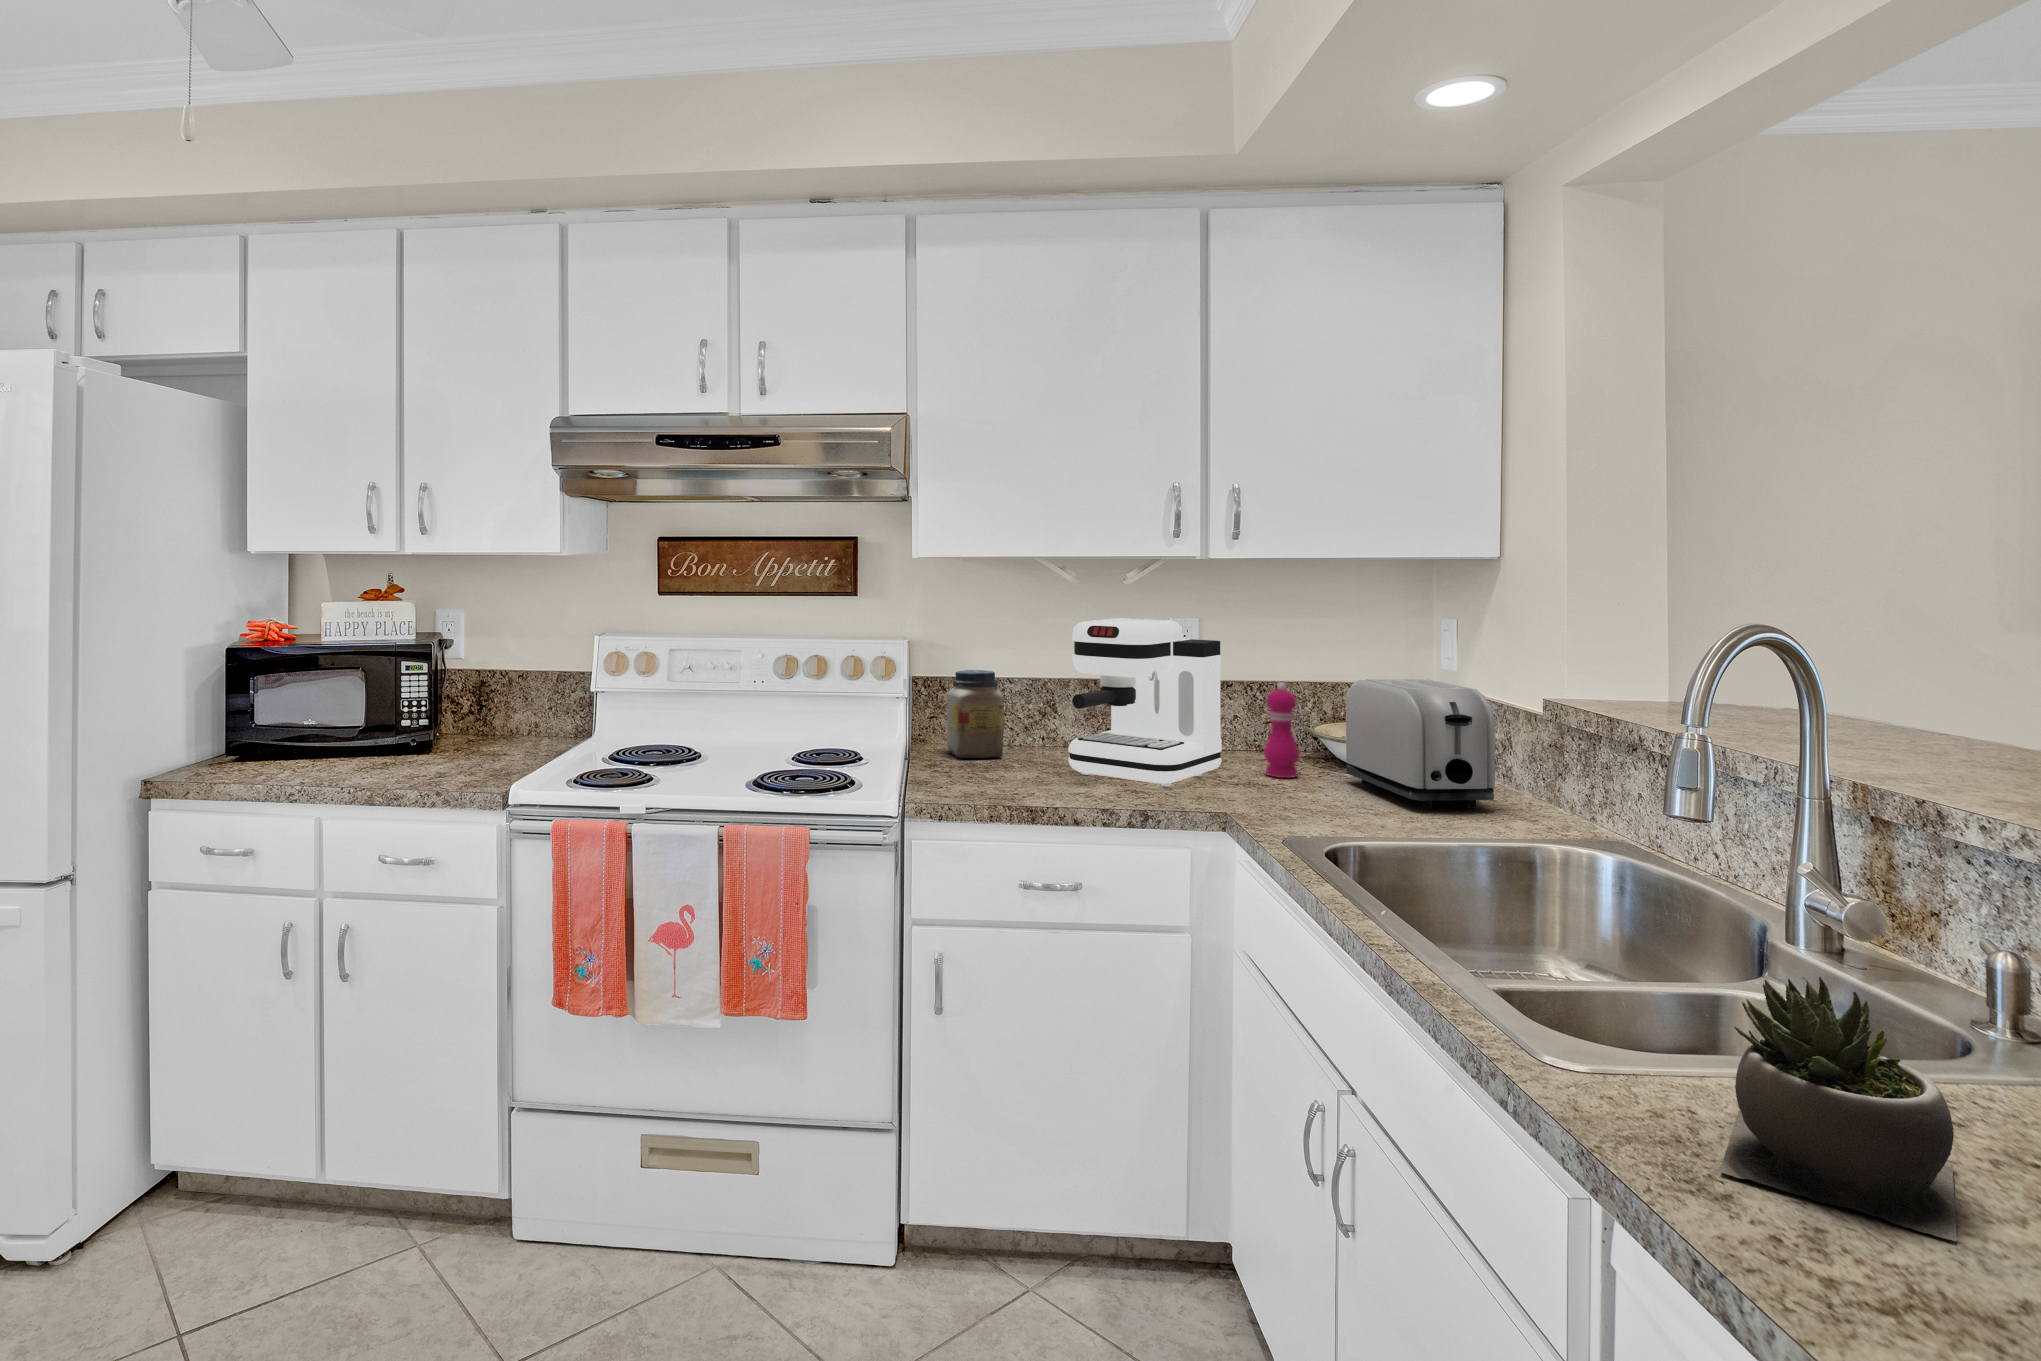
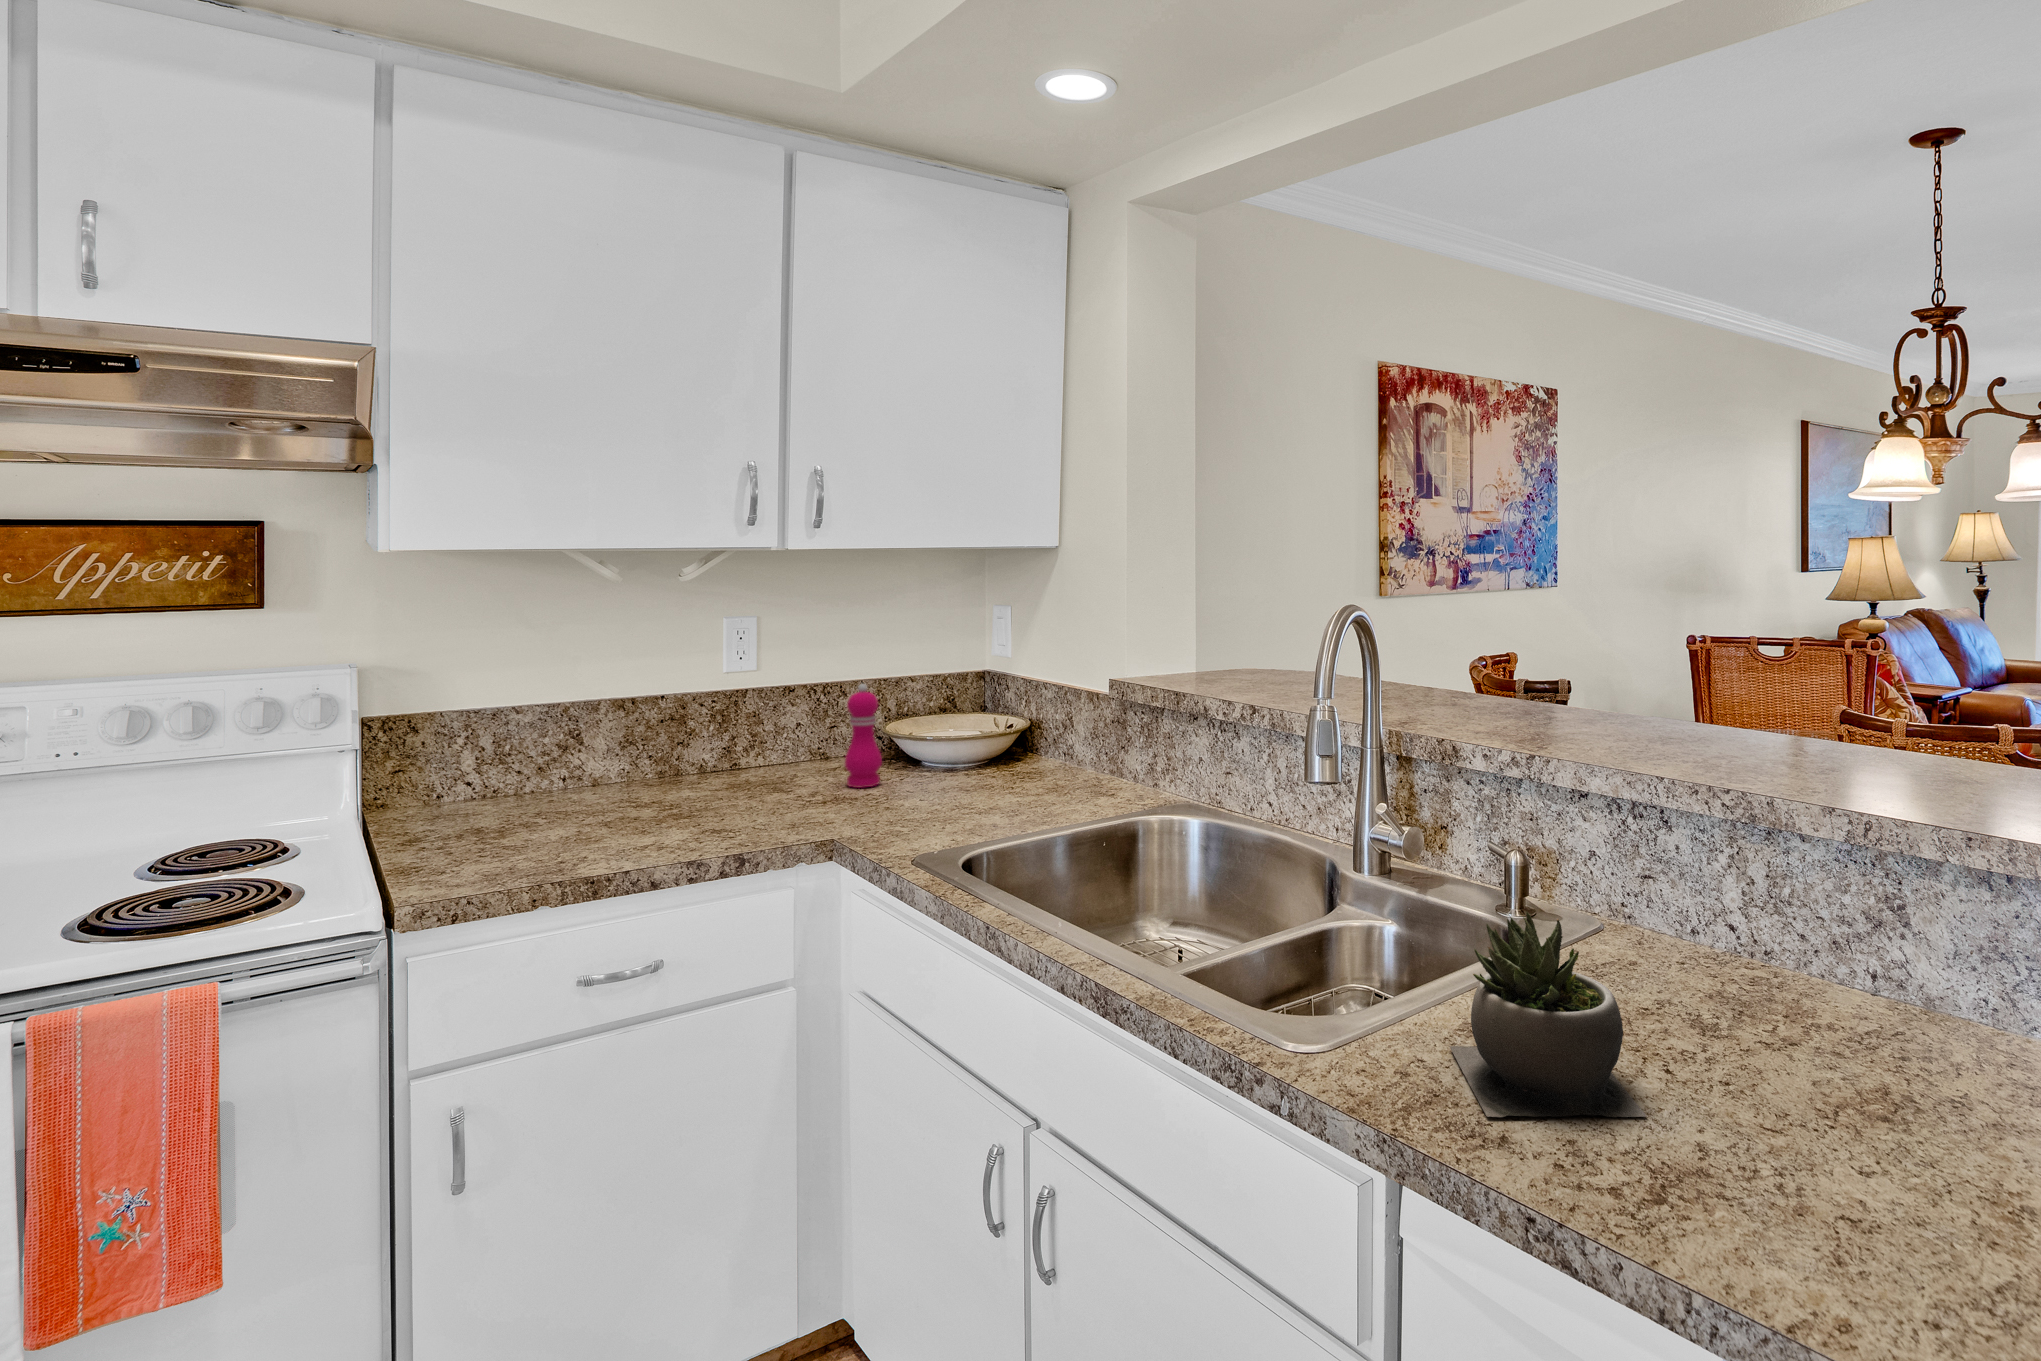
coffee maker: present [1068,619,1222,787] -> none [619,623,801,819]
jar: present [947,670,1004,759] -> none [428,702,519,824]
toaster: present [1346,679,1495,808] -> none [928,669,1074,798]

